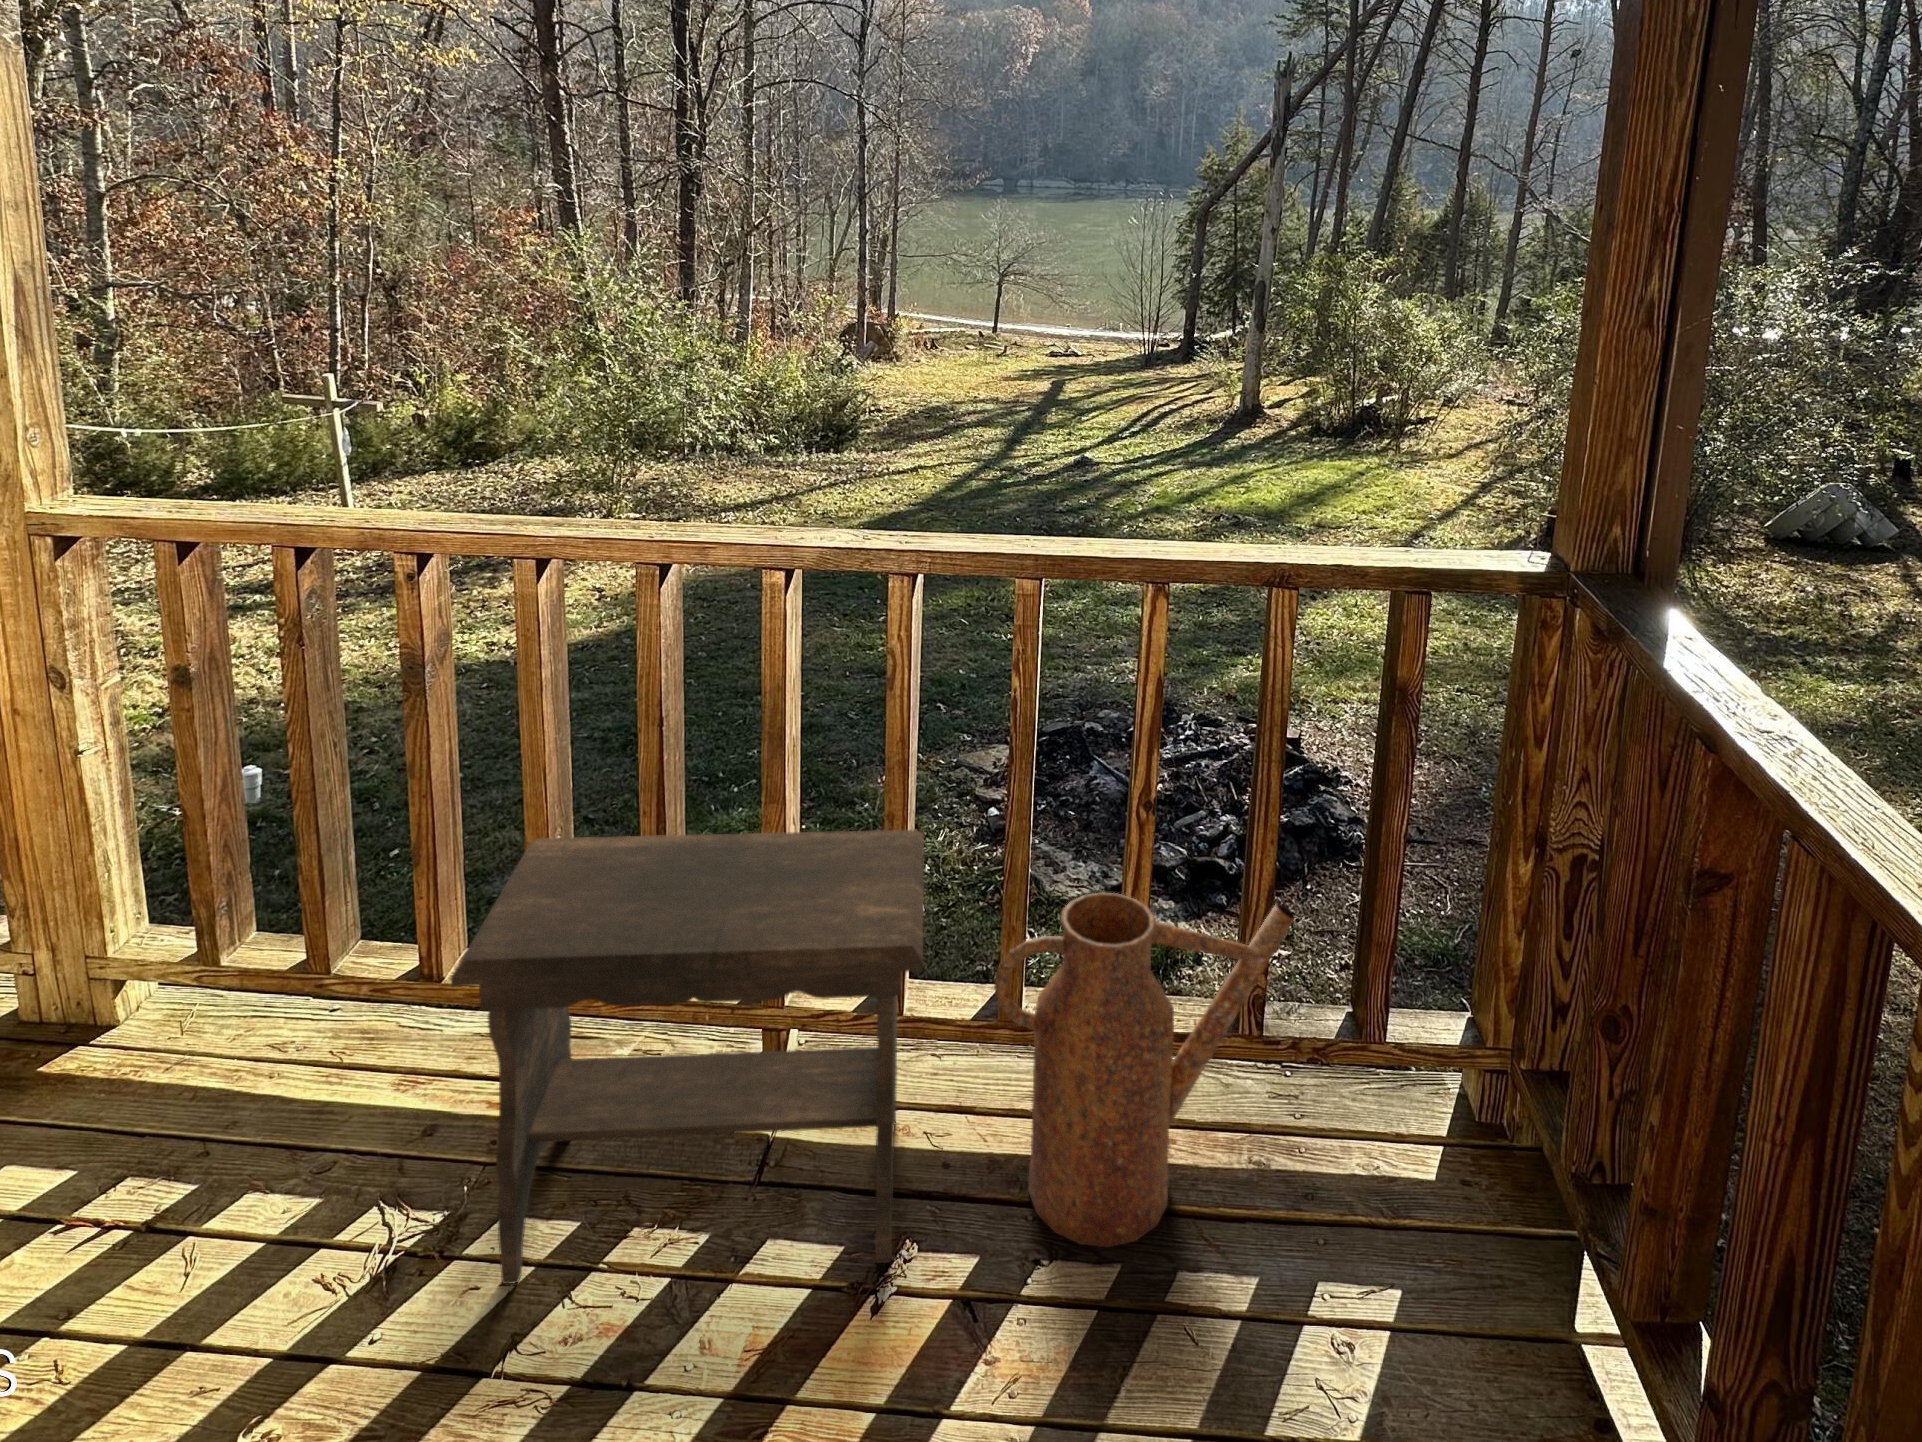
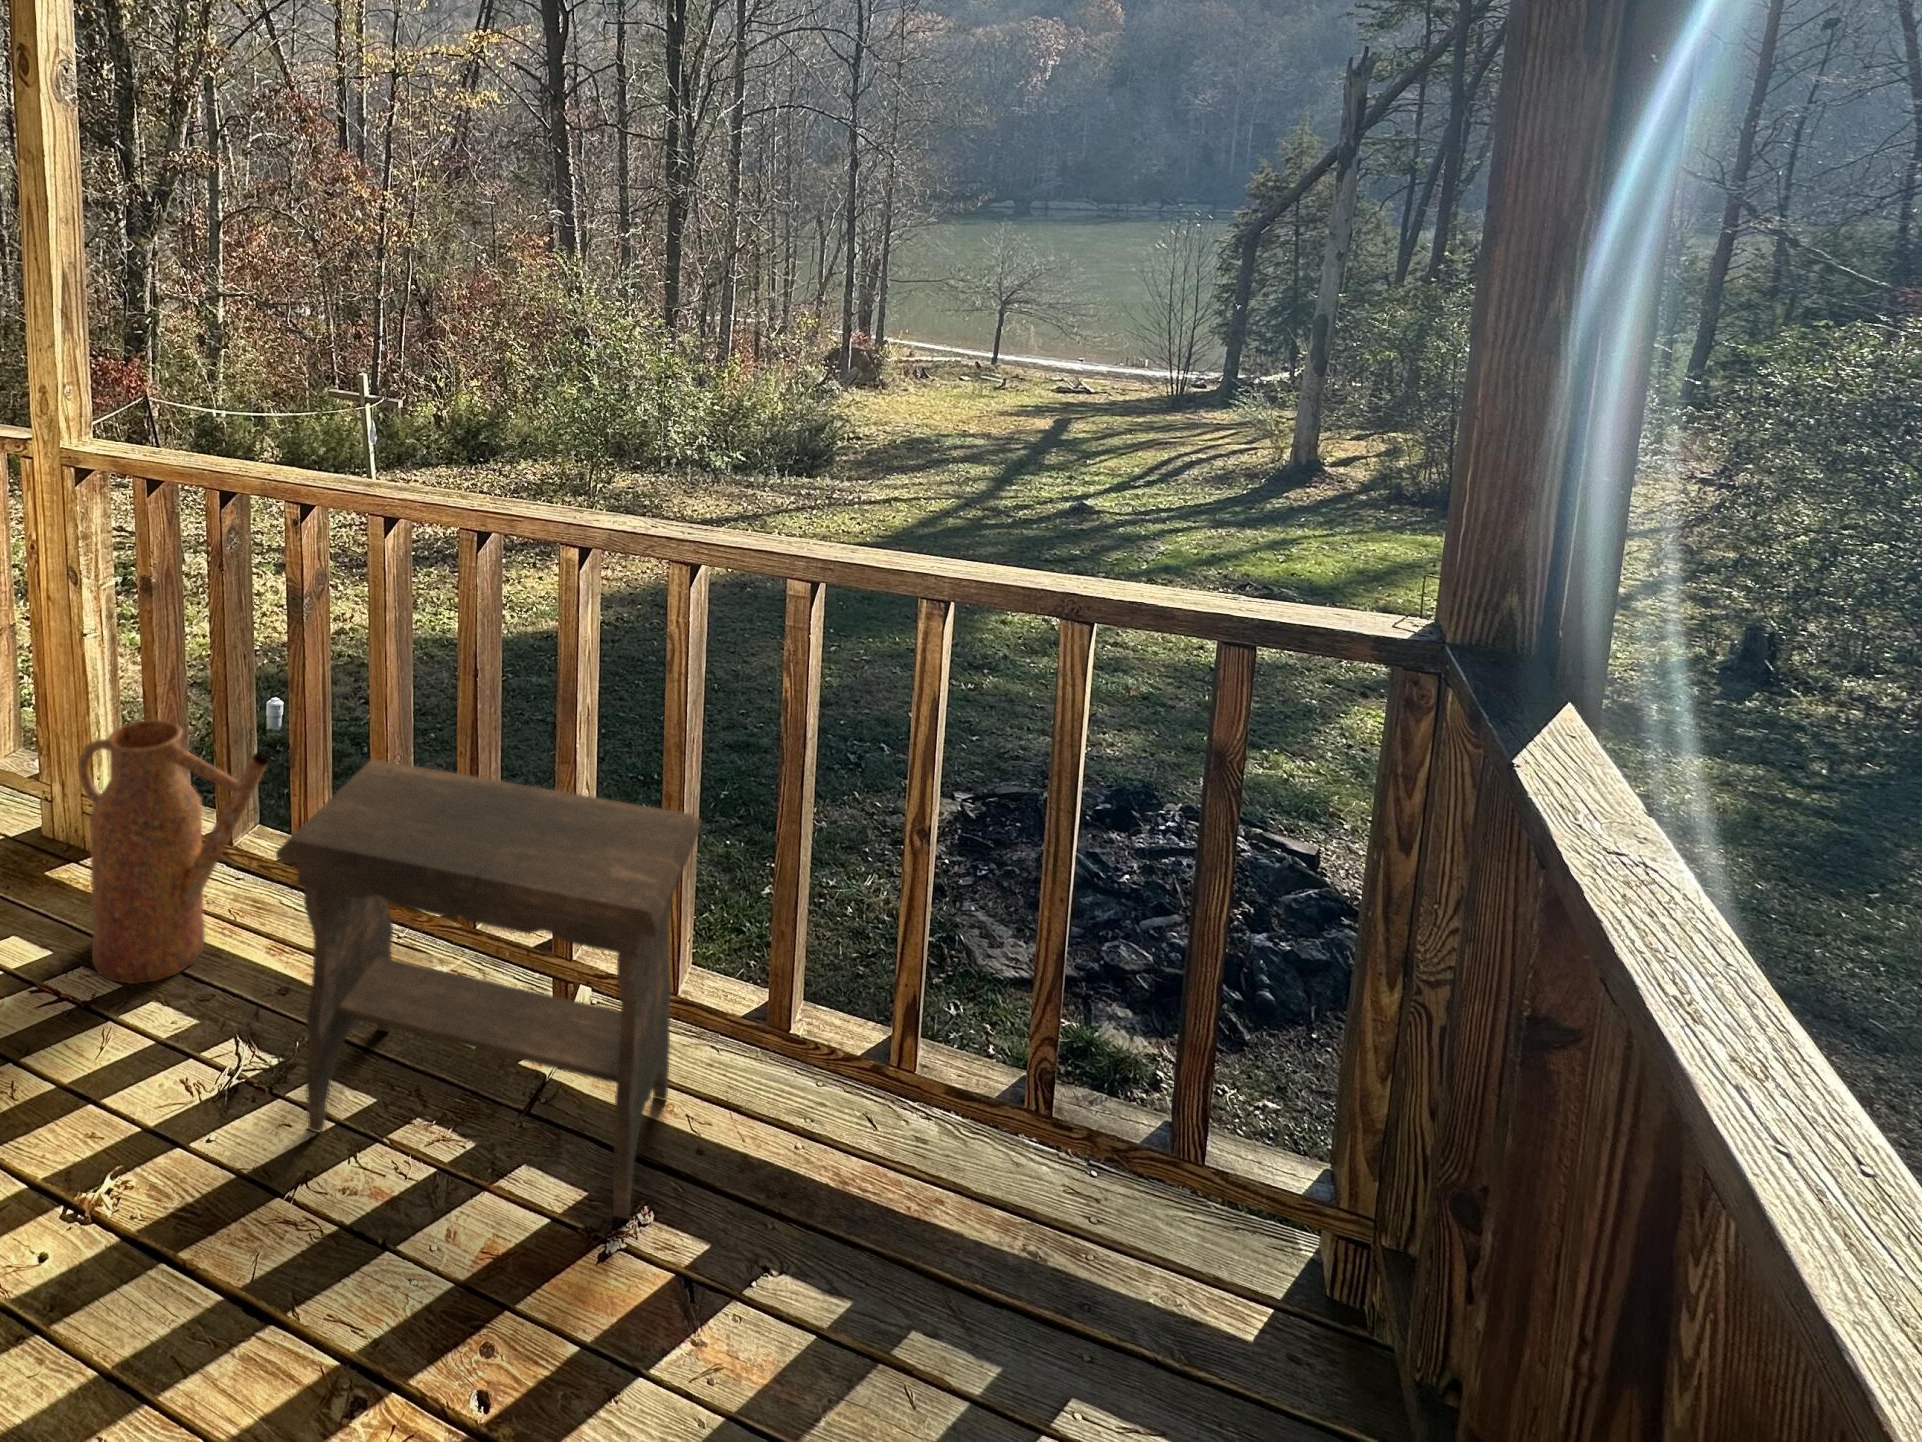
watering can: present [994,892,1295,1247] -> present [78,720,269,984]

